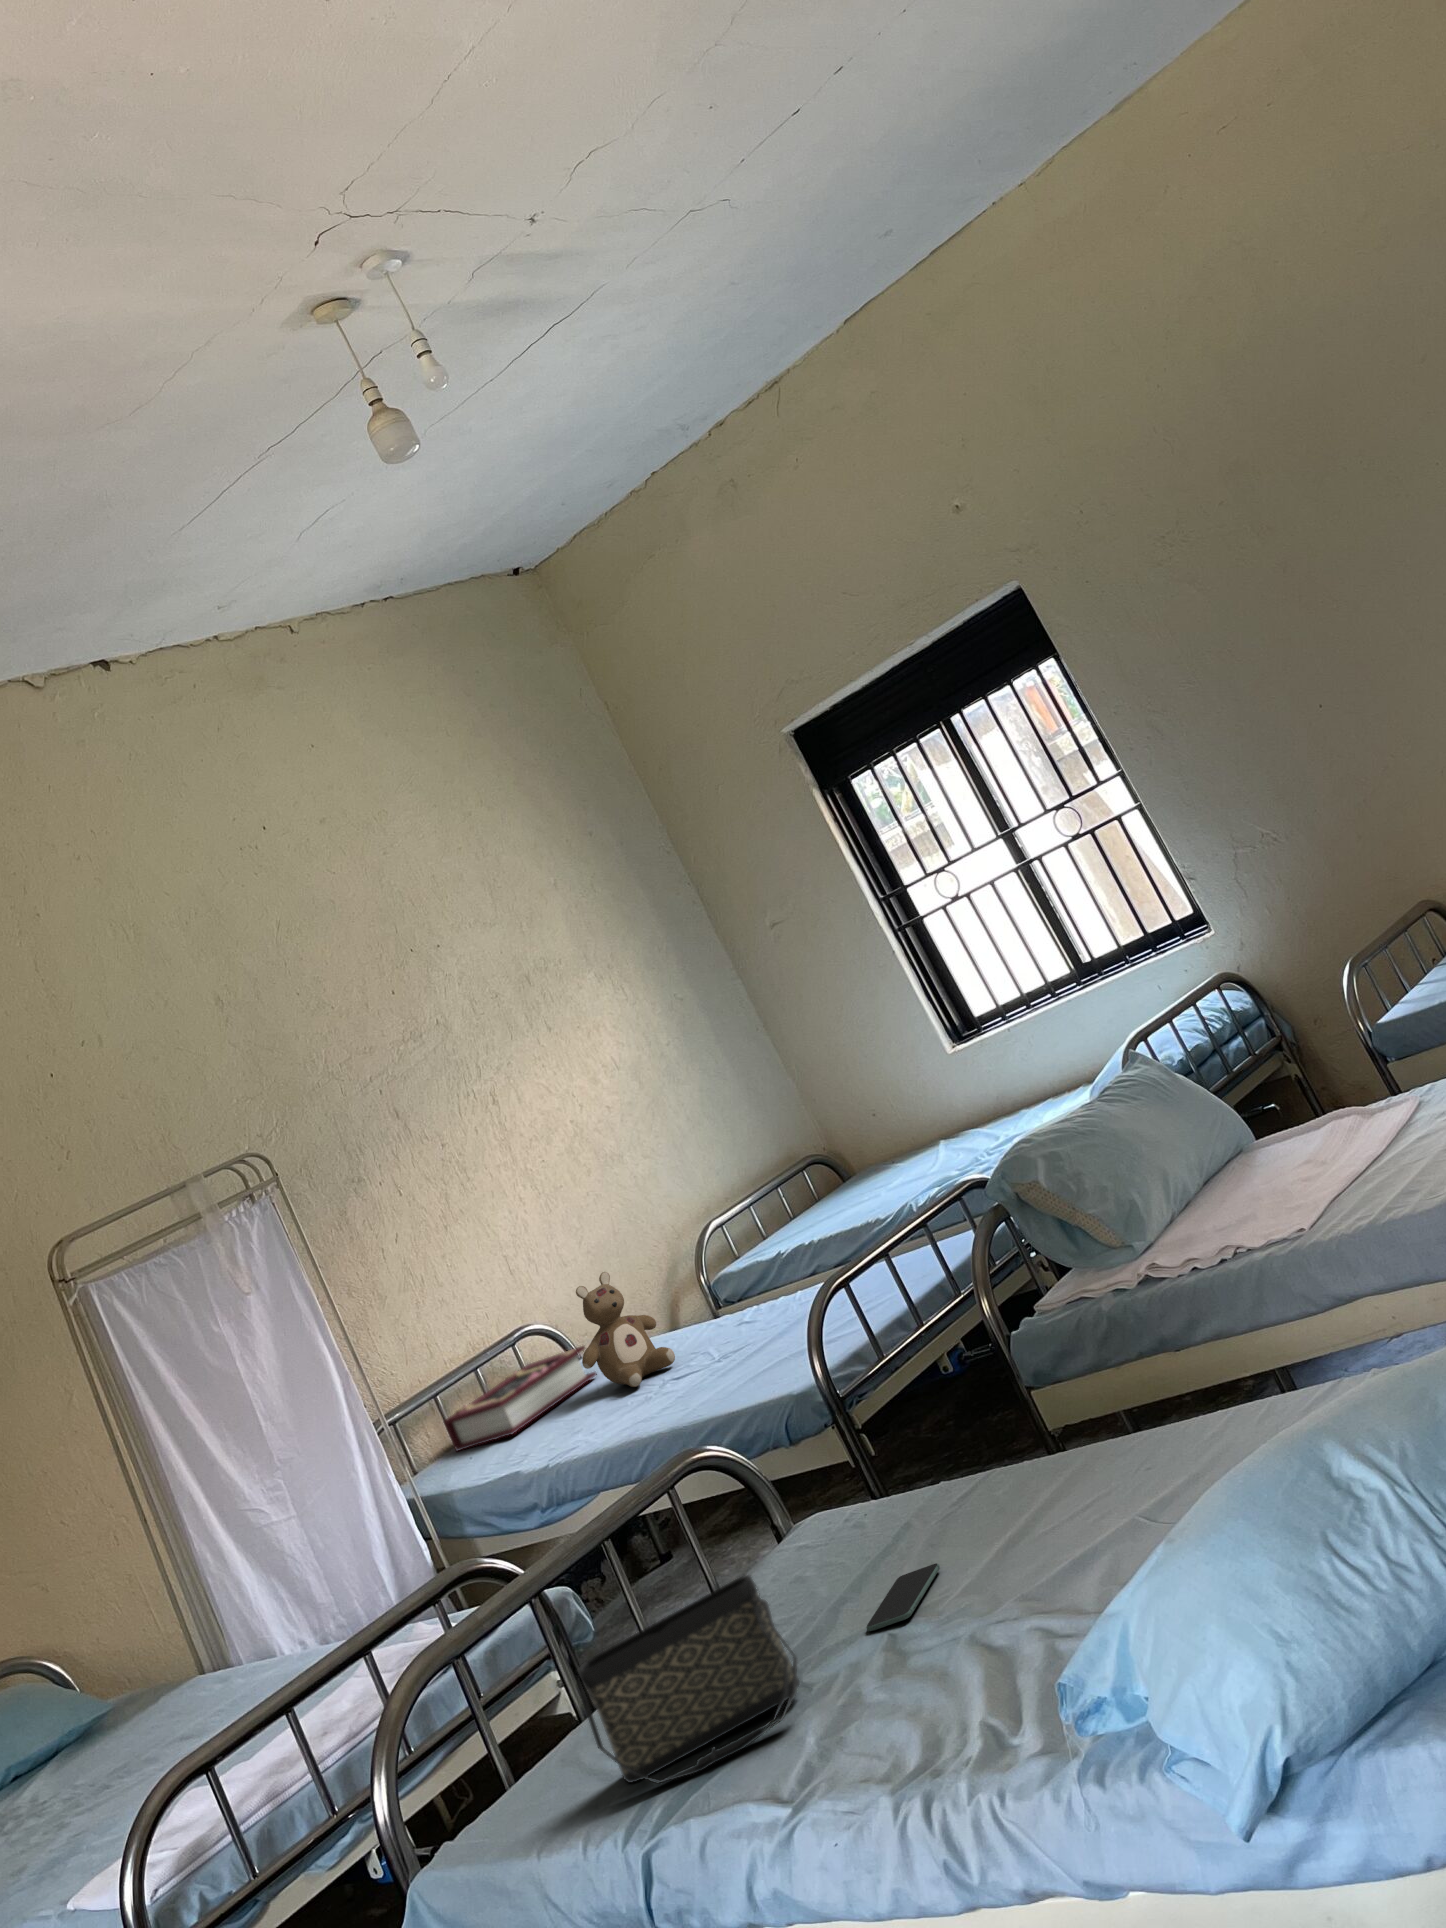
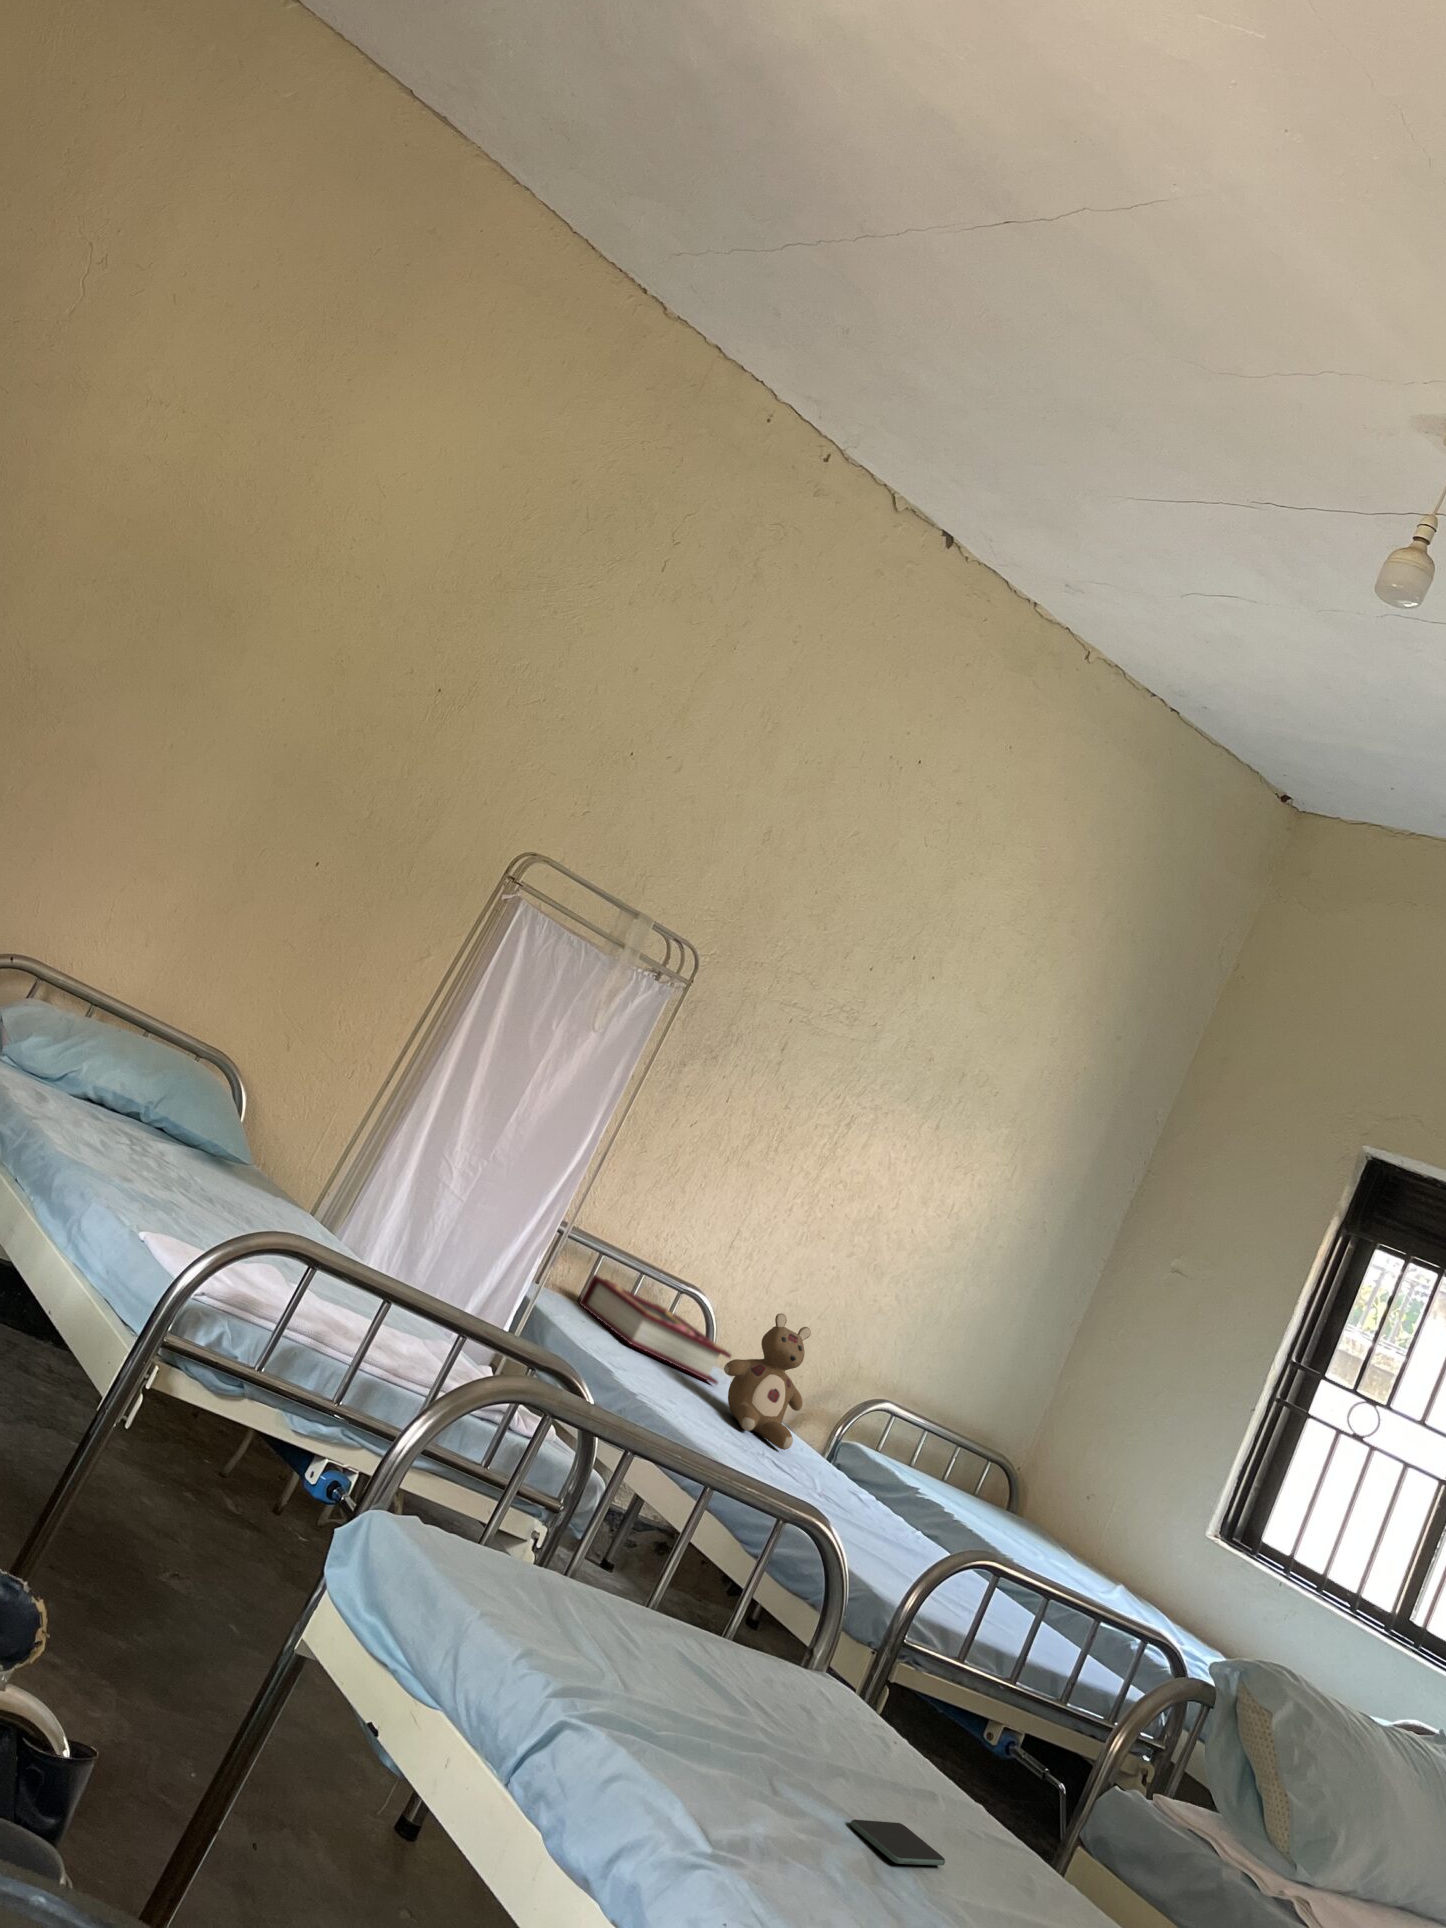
handbag: present [577,1575,800,1784] -> none [589,1543,832,1787]

